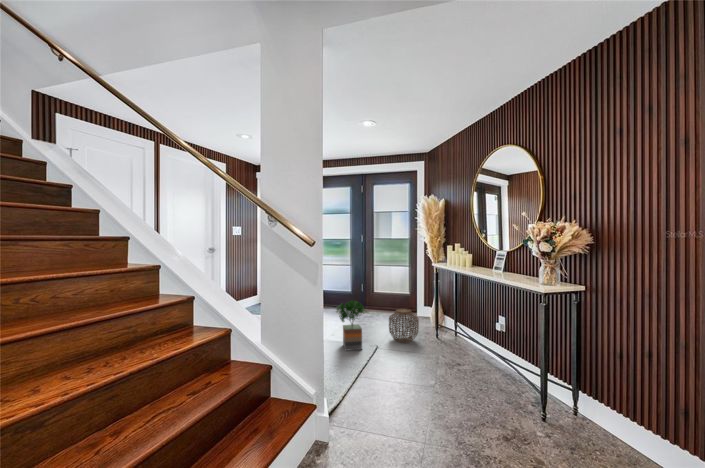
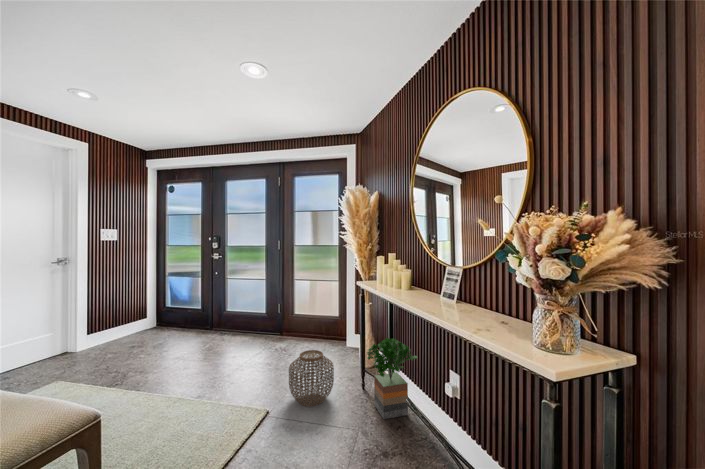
potted tree: present [337,301,369,351] -> present [367,338,417,419]

